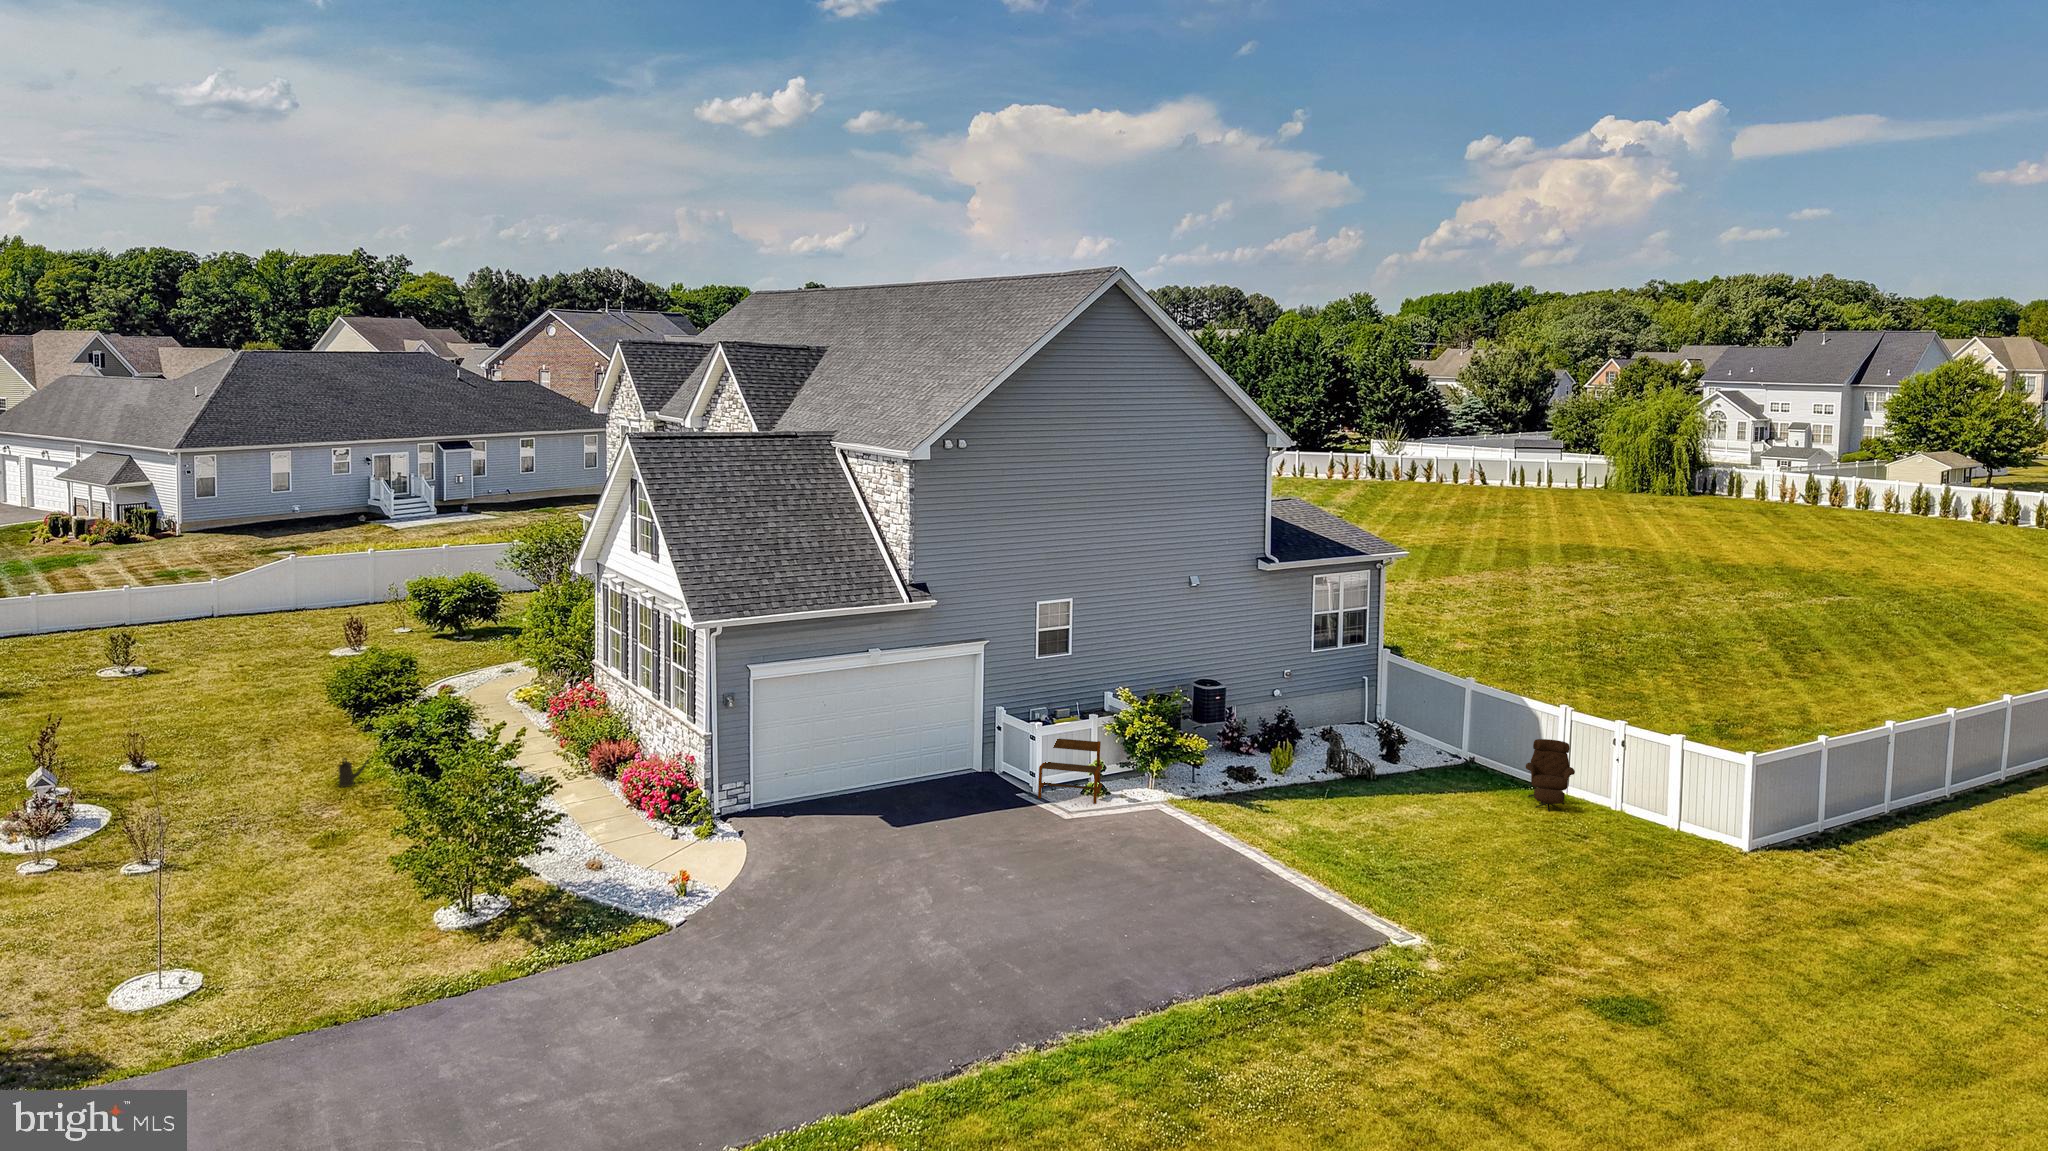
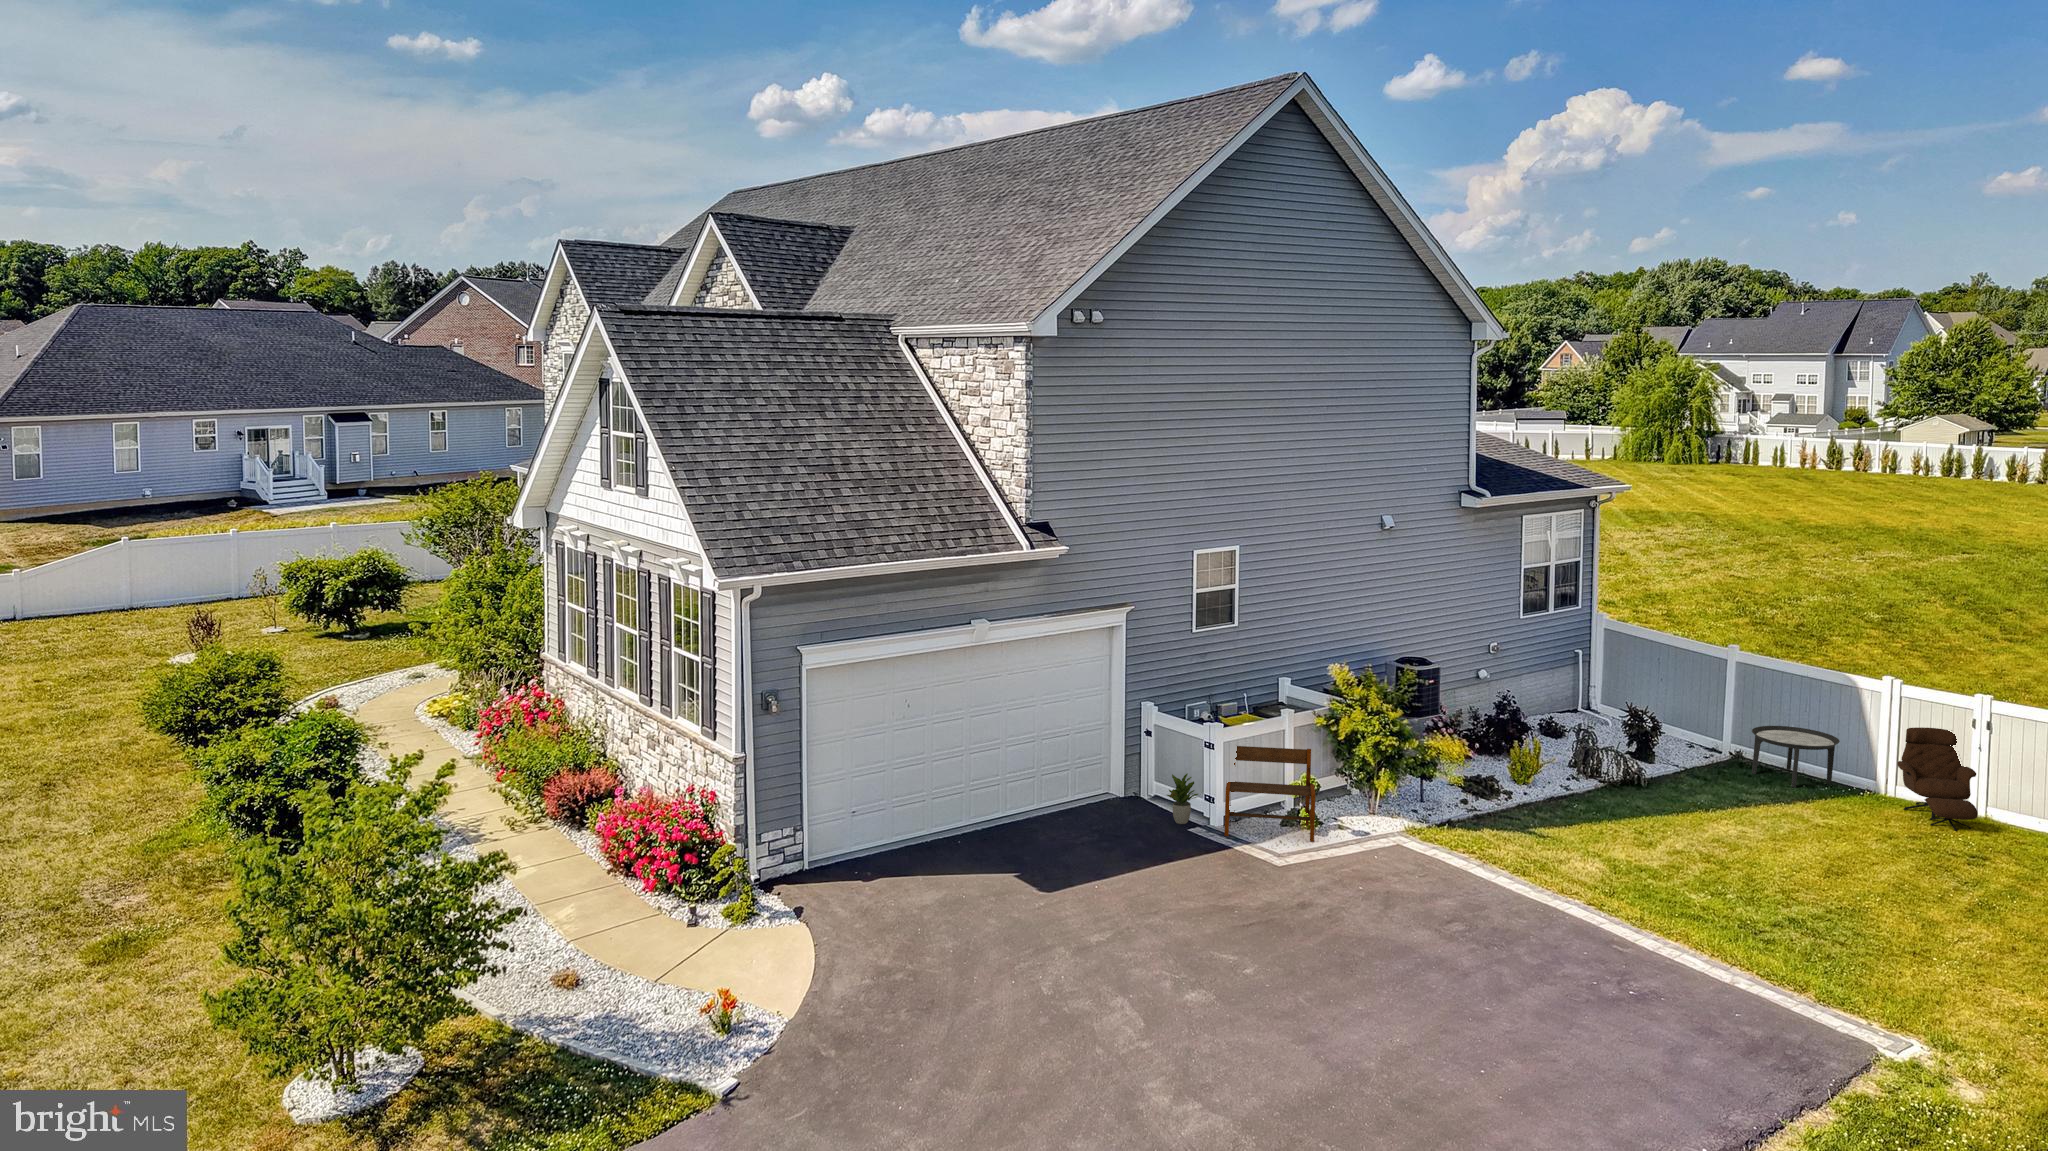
round table: none [1444,735,1501,780] -> present [1752,726,1840,788]
potted plant: none [1003,755,1026,790] -> present [1167,774,1198,824]
watering can: present [338,758,369,787] -> none [141,806,203,855]

